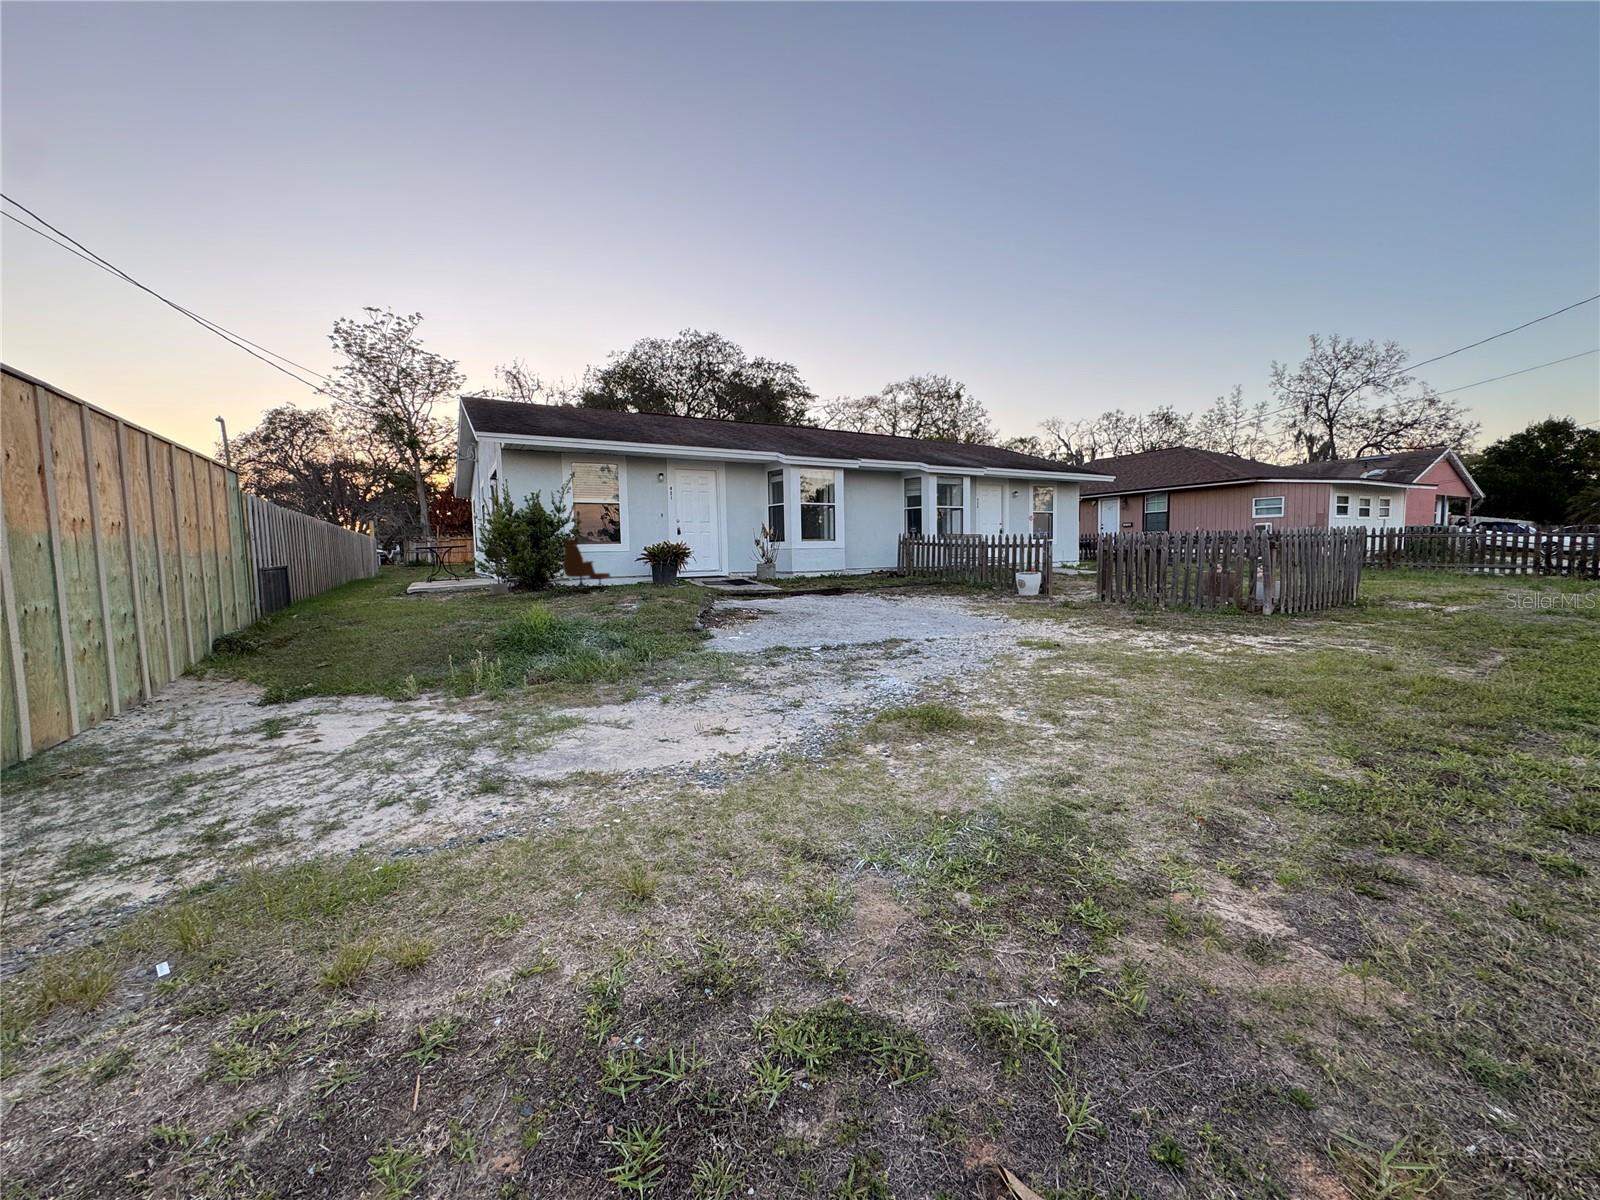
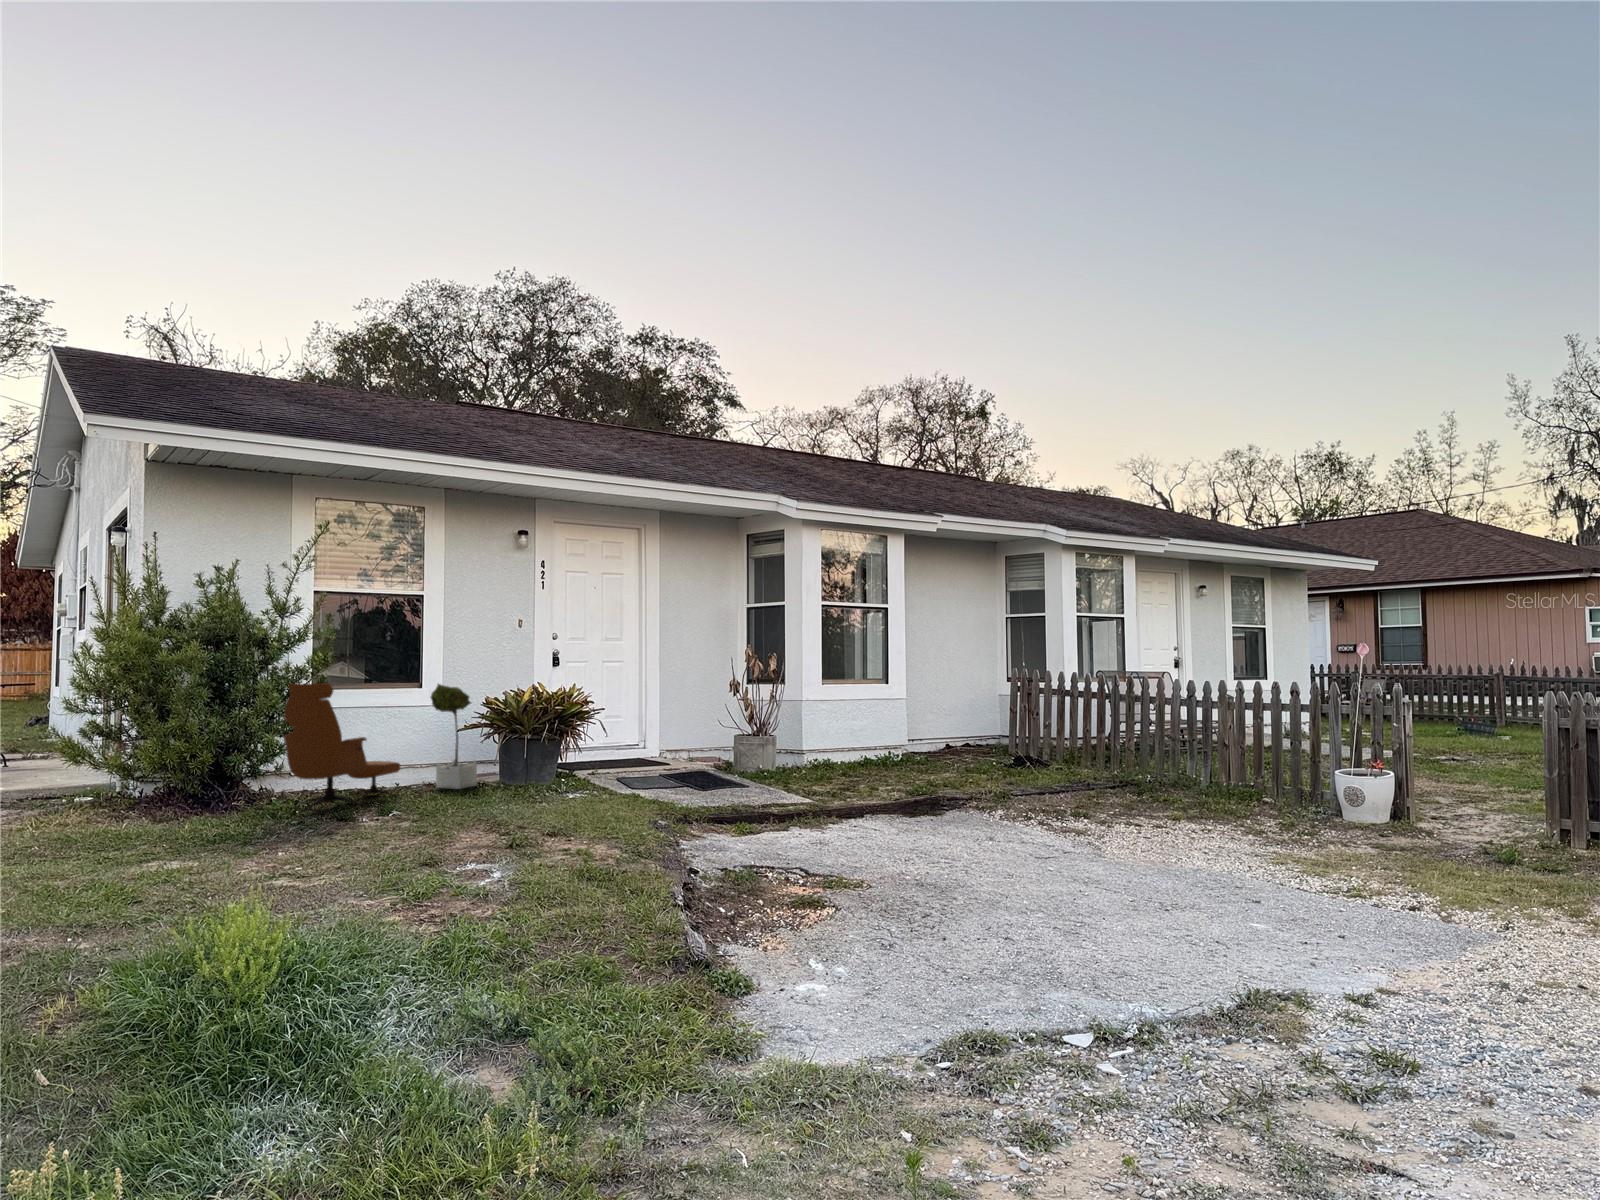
potted tree: present [484,546,508,595] -> present [431,684,477,789]

